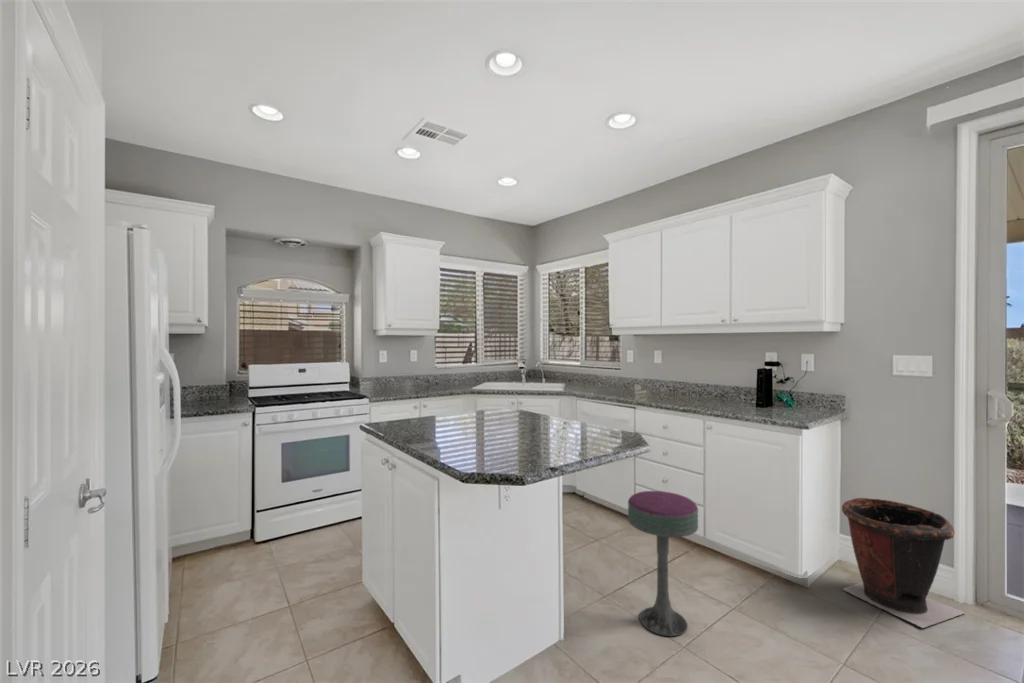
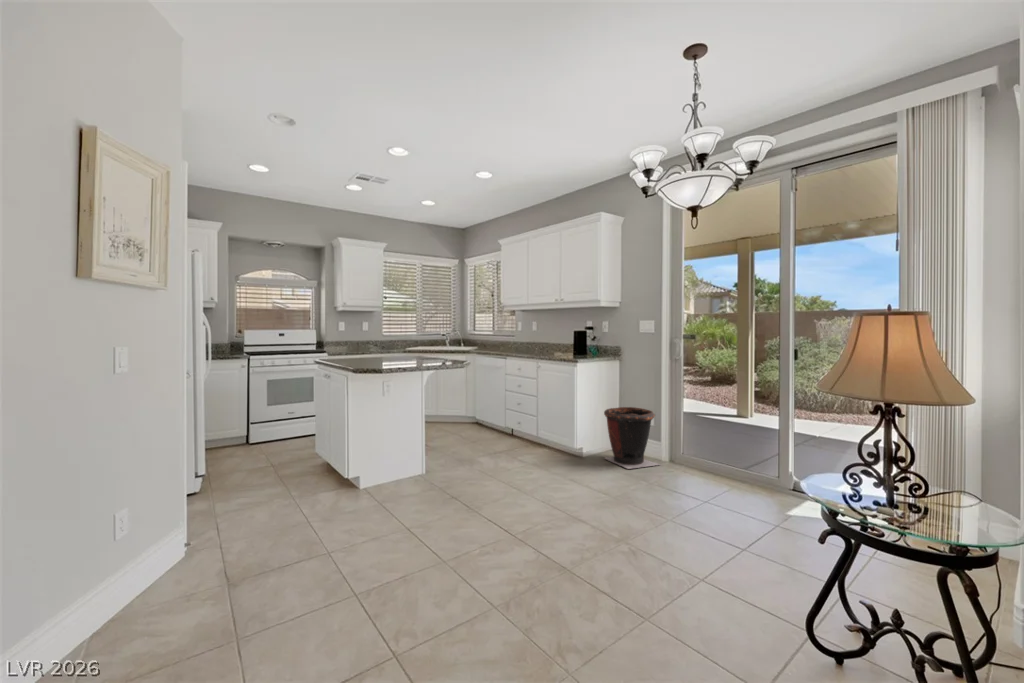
bar stool: present [628,491,698,636] -> none [469,398,506,472]

